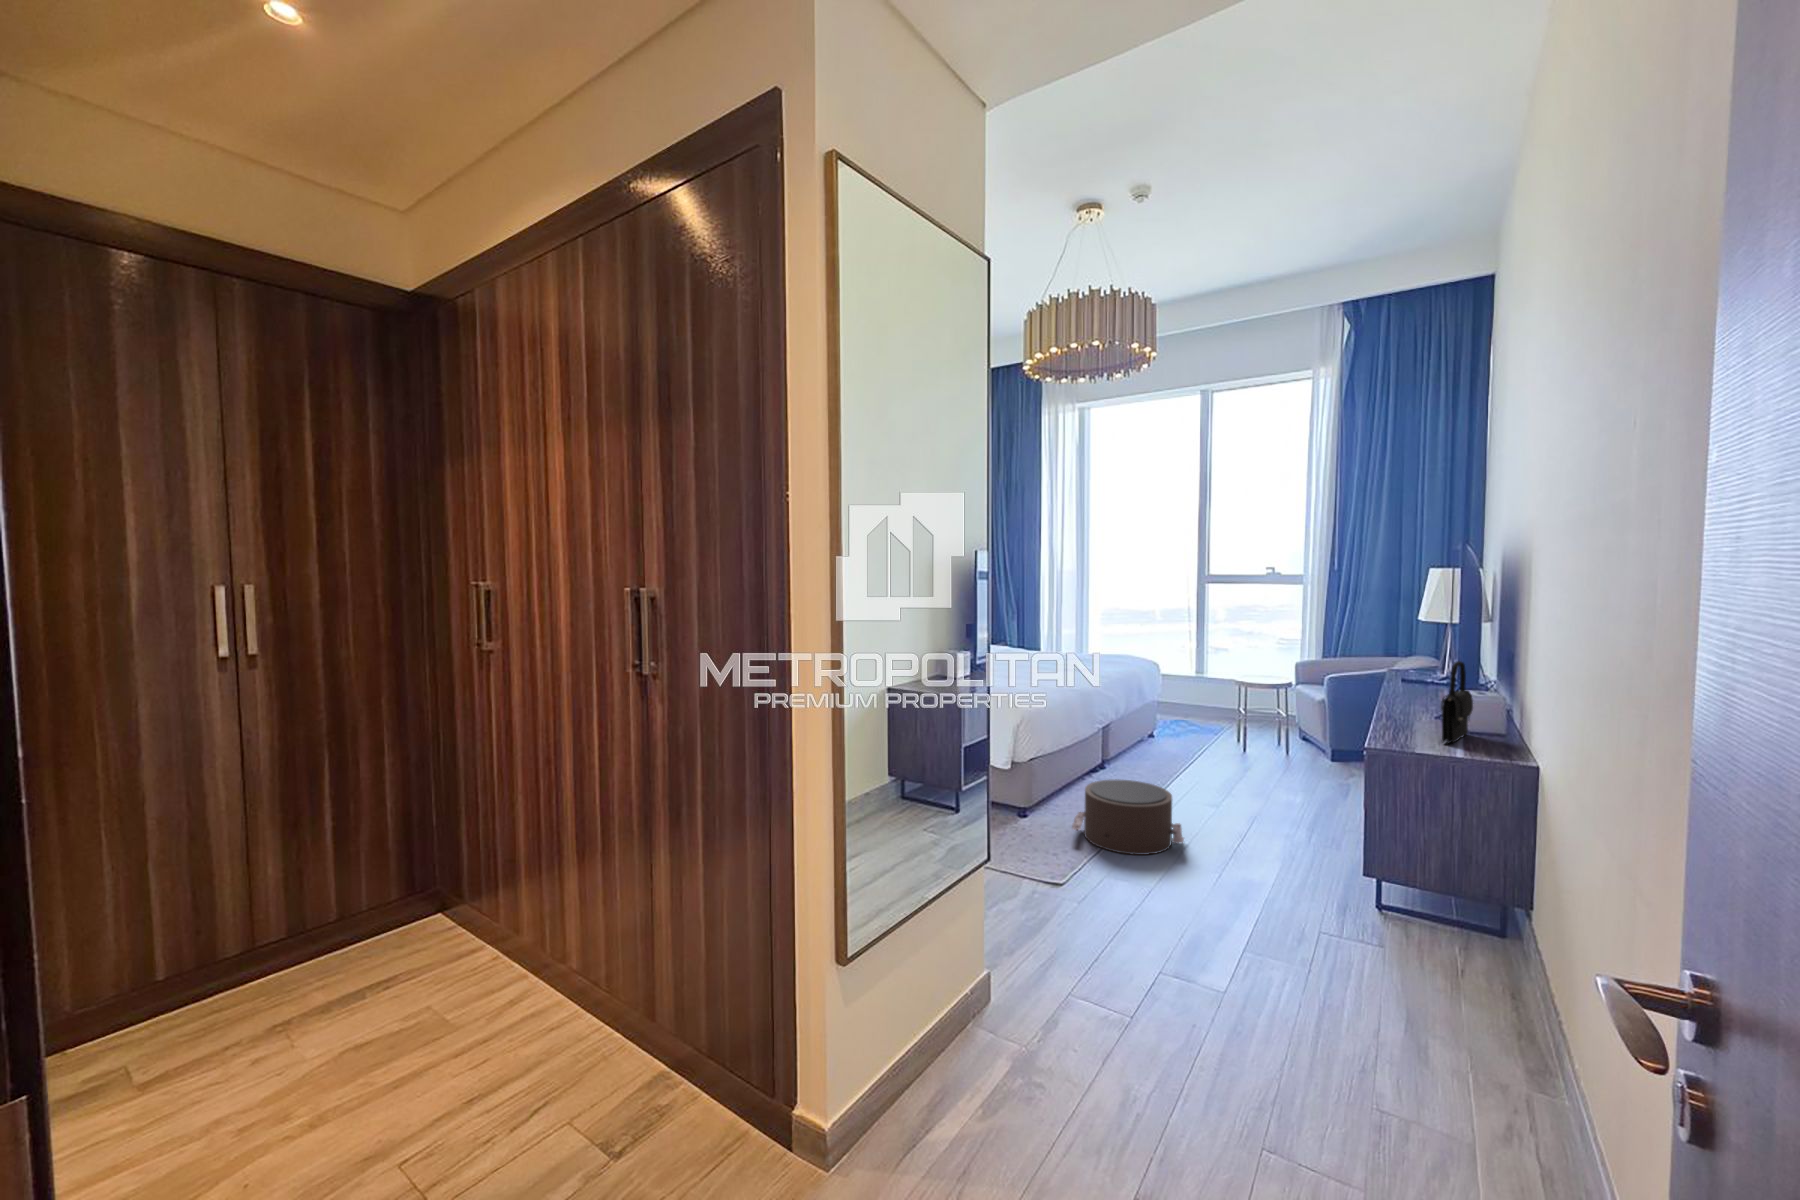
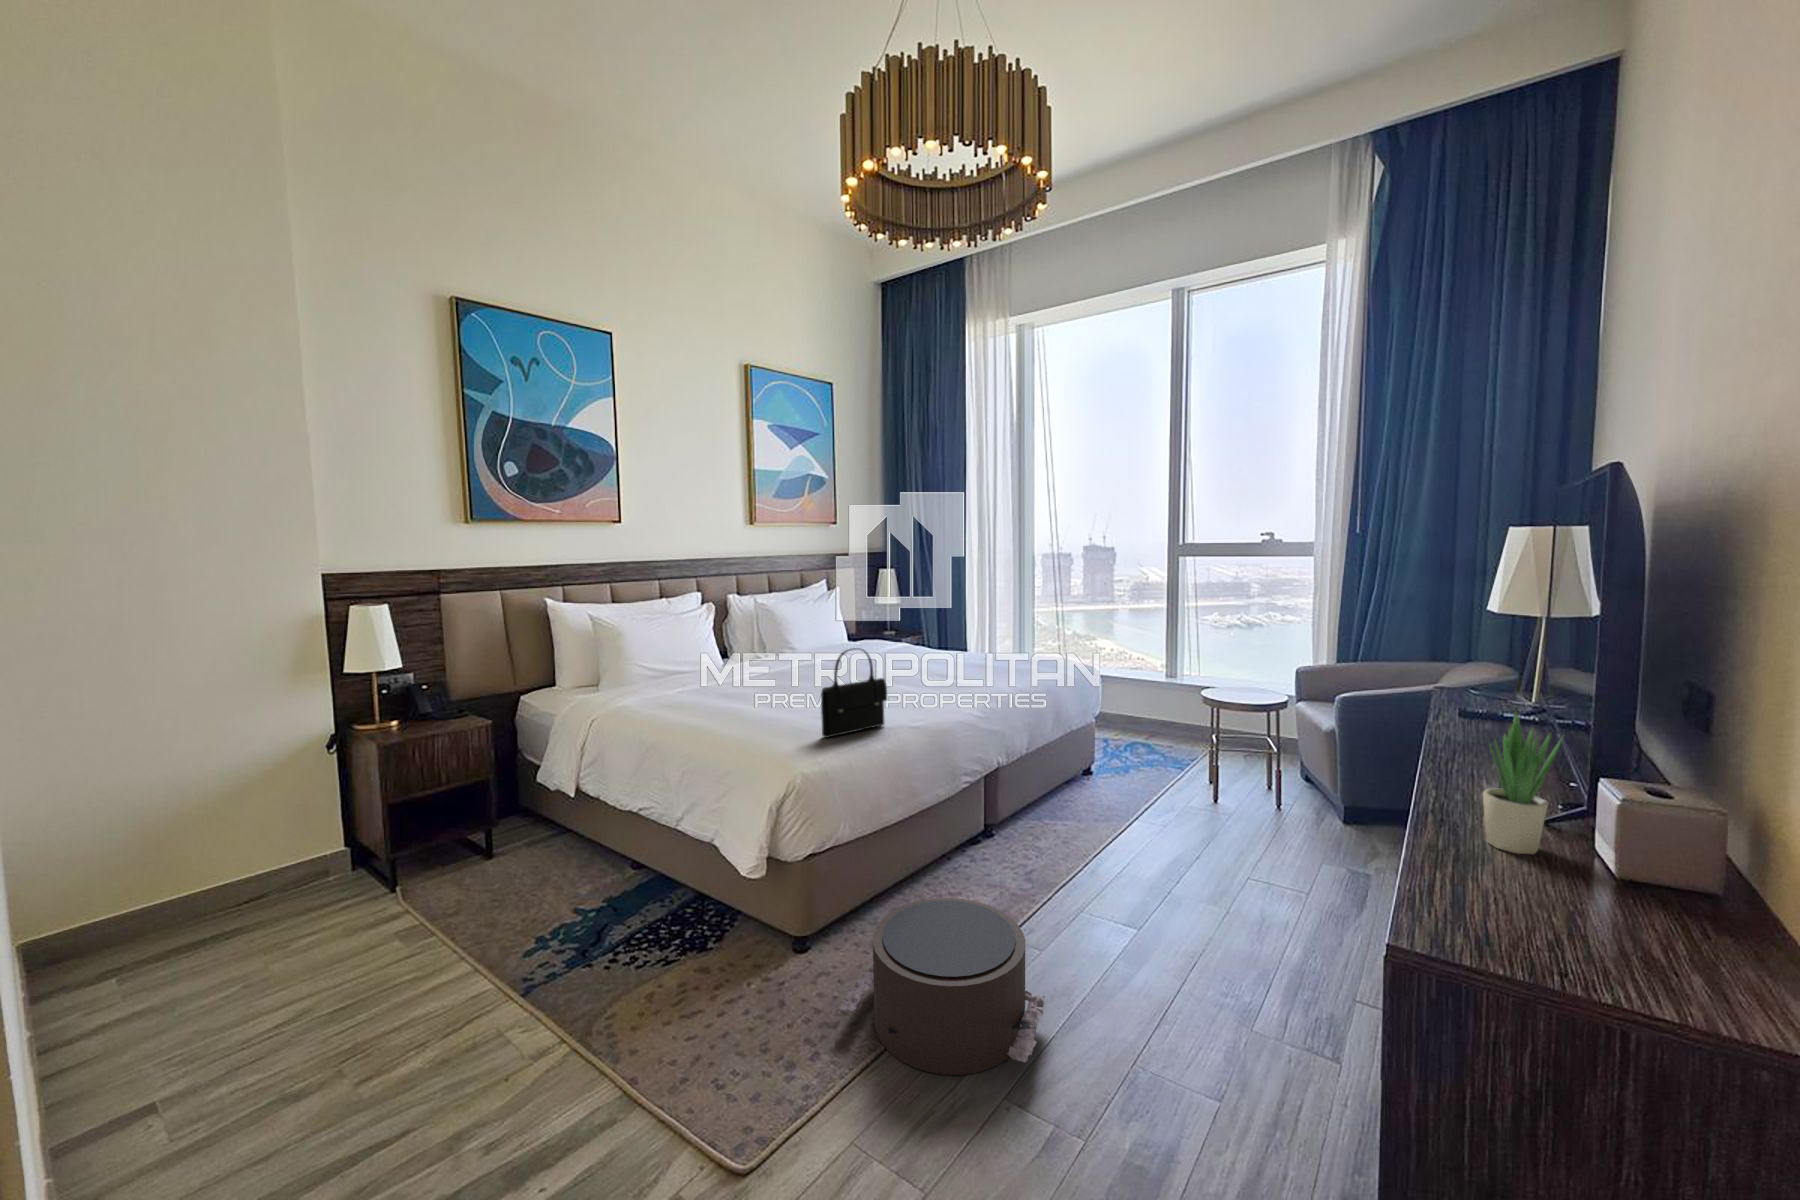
potted plant: none [1403,655,1437,721] -> present [1483,710,1563,854]
handbag: present [1441,661,1473,743] -> present [821,648,887,738]

